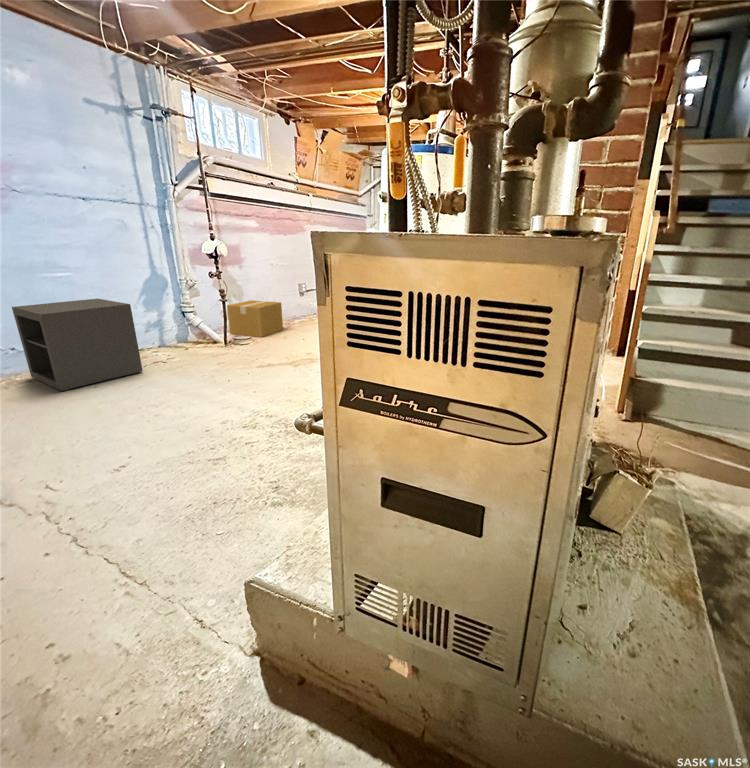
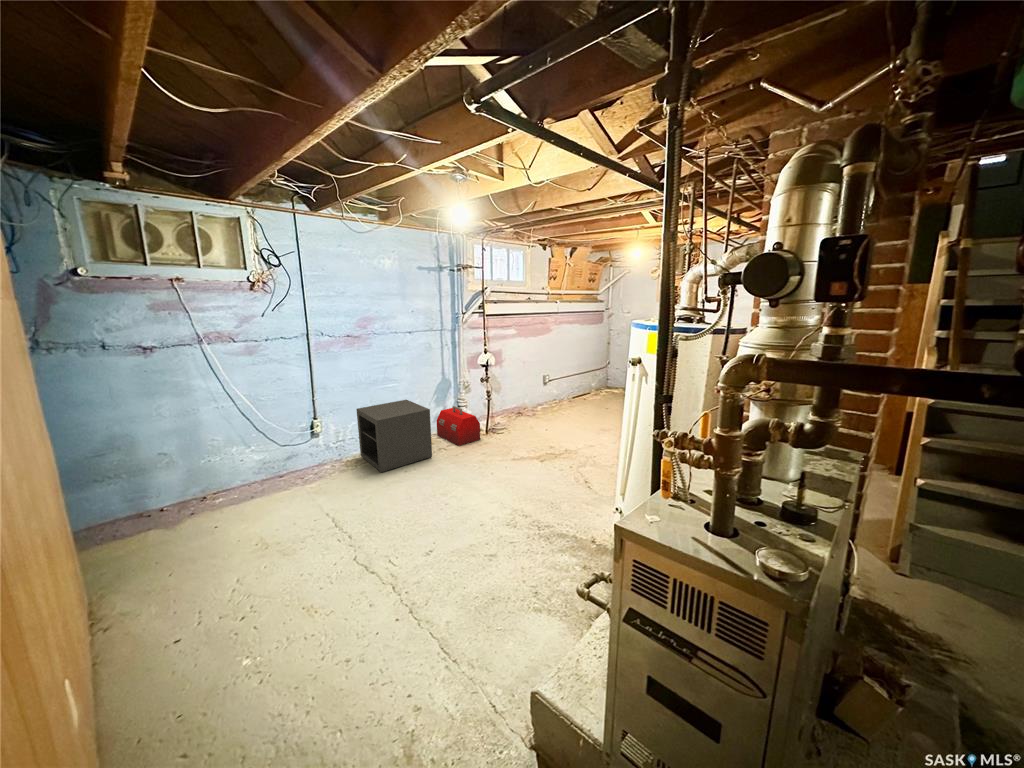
cardboard box: present [227,300,283,337] -> none [490,391,531,425]
toolbox: none [150,310,214,360] -> present [437,406,480,446]

